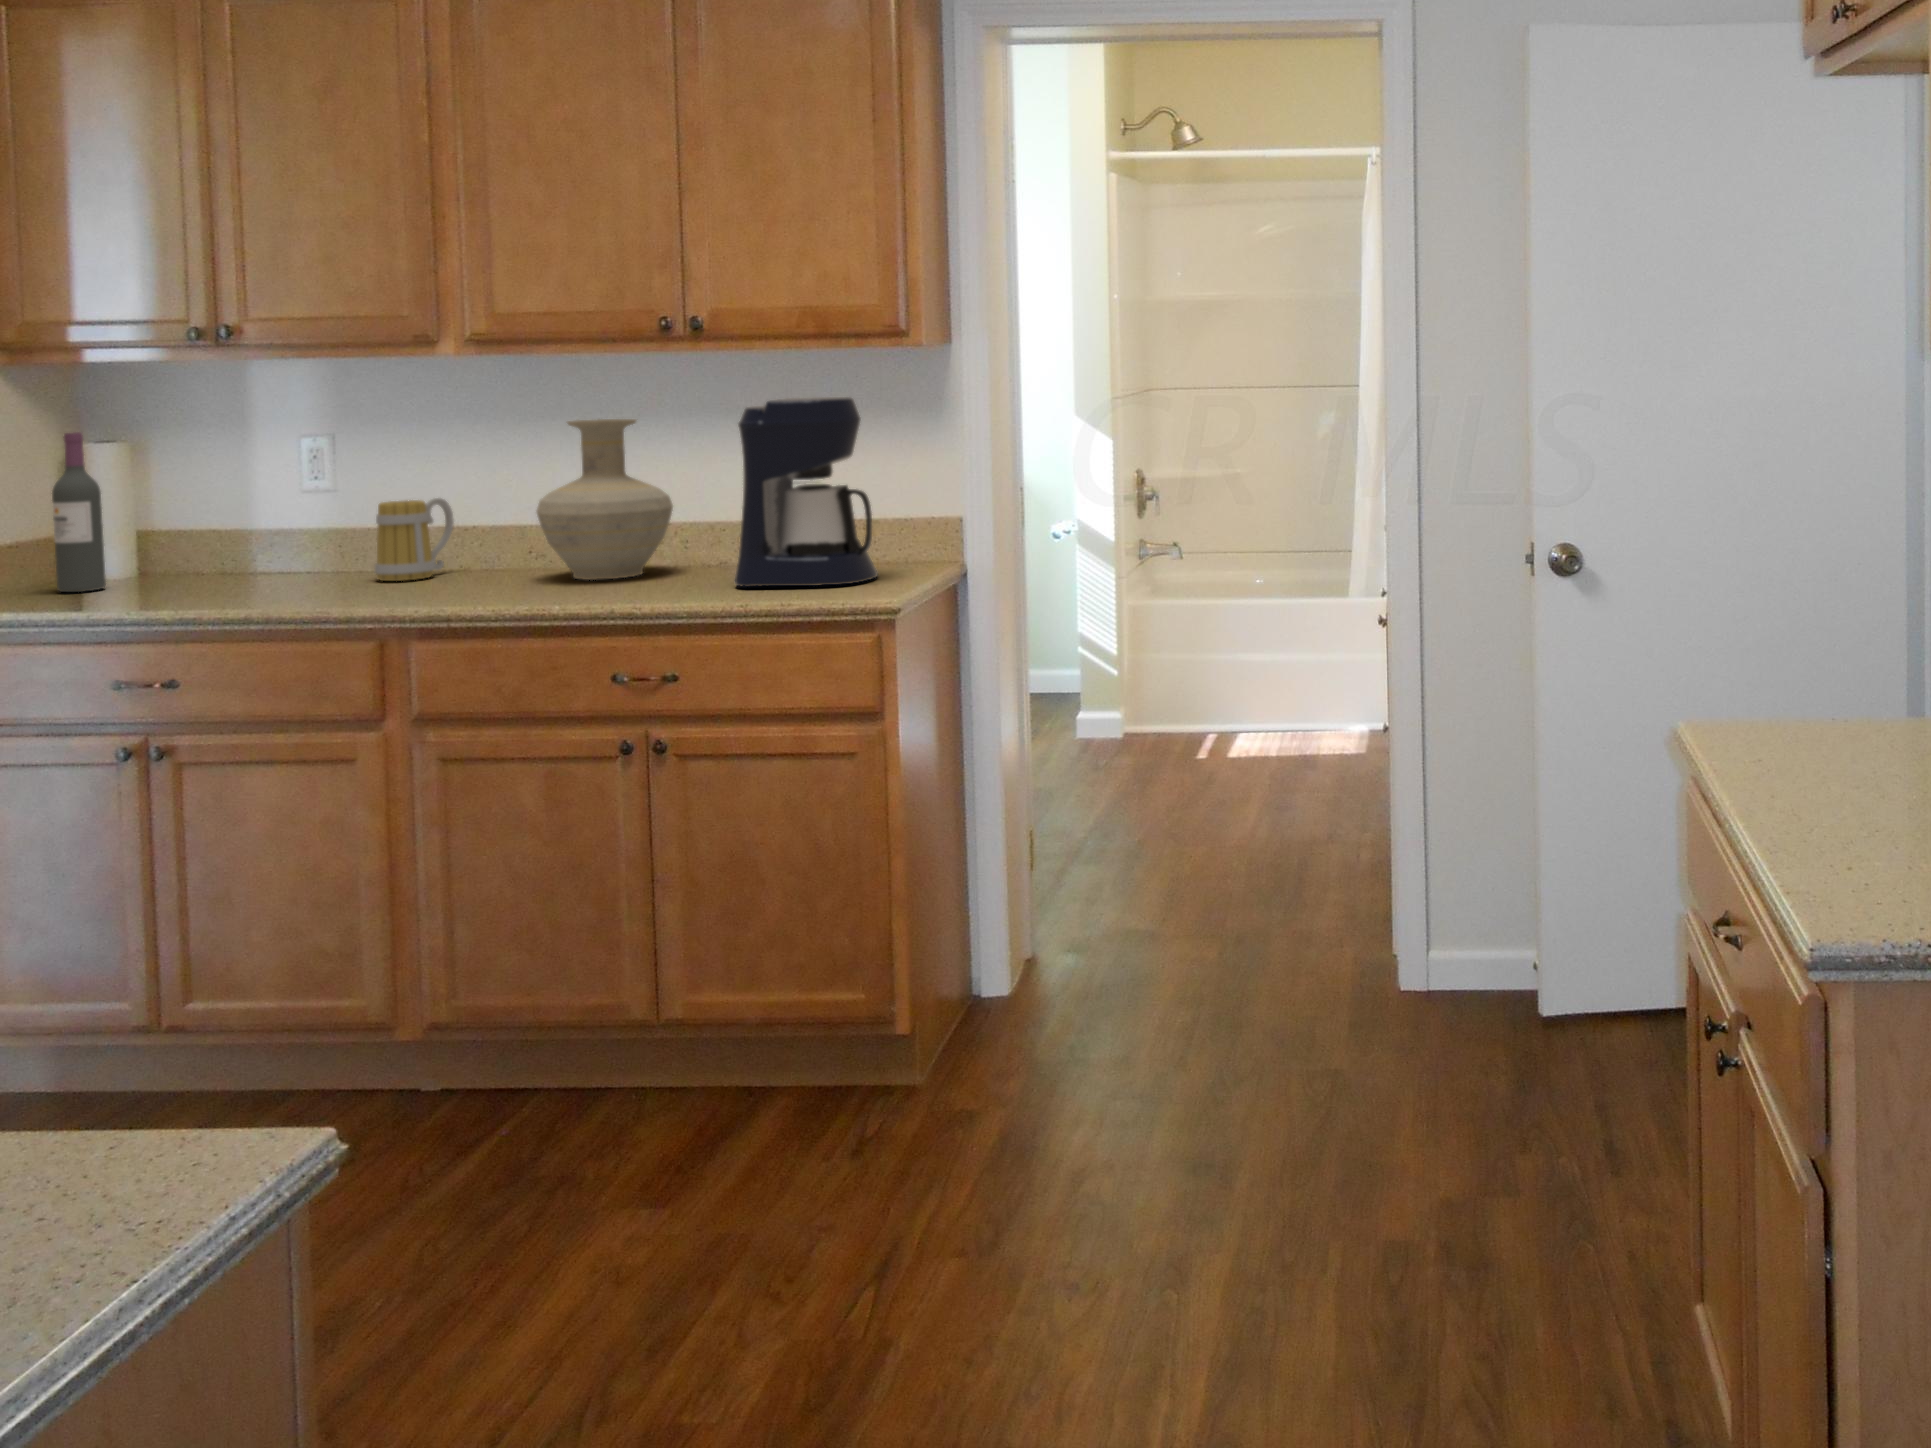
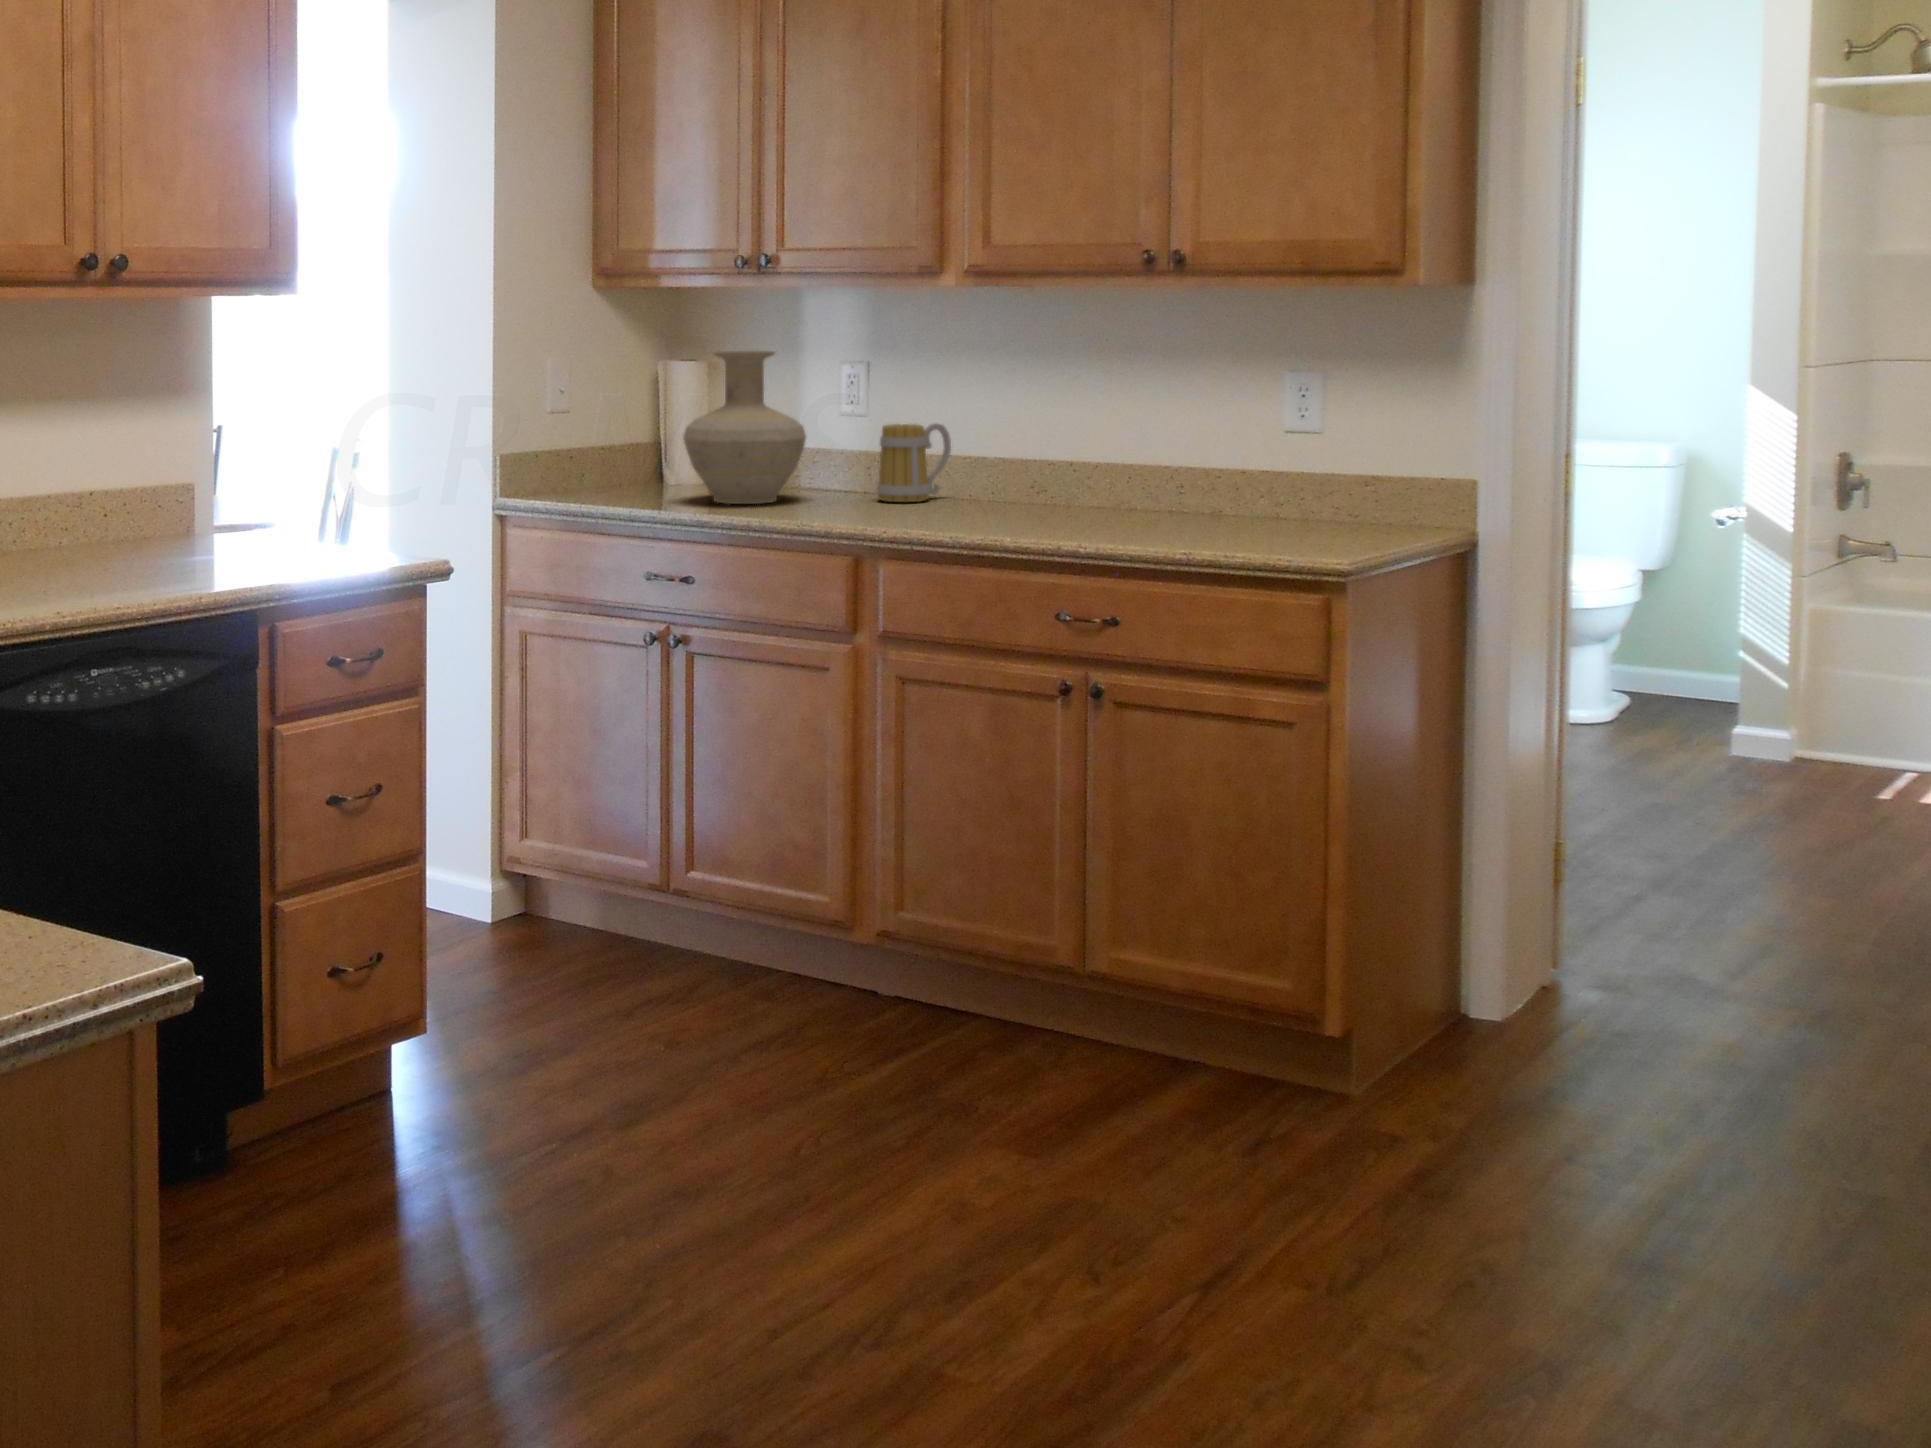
coffee maker: present [735,397,878,587] -> none [1192,334,1352,541]
vase: present [536,419,673,580] -> present [683,351,806,504]
wine bottle: present [52,432,106,592] -> none [632,348,669,490]

